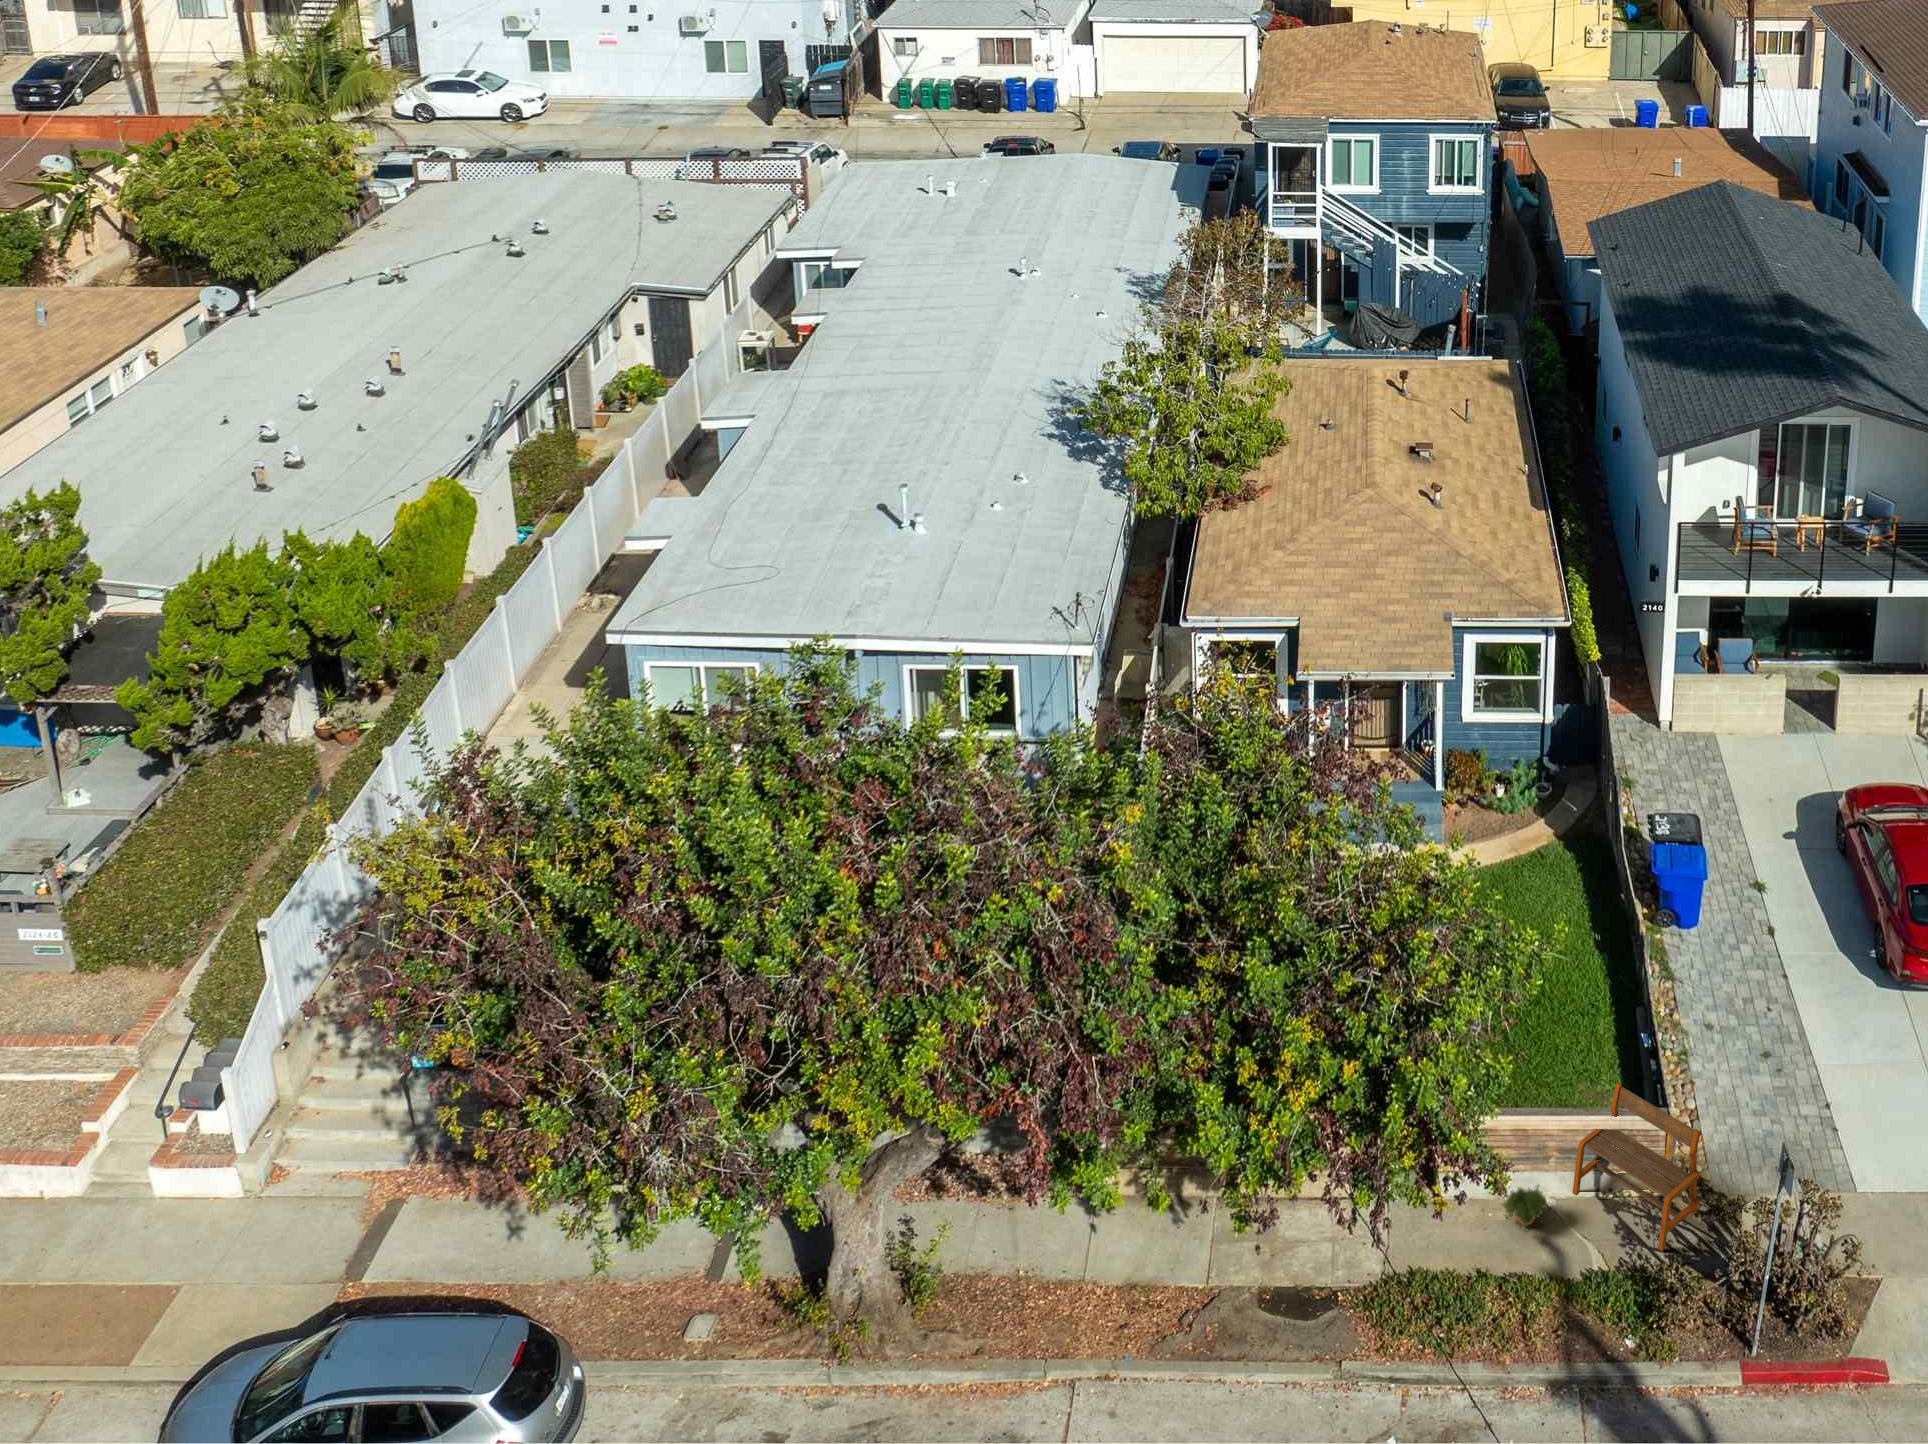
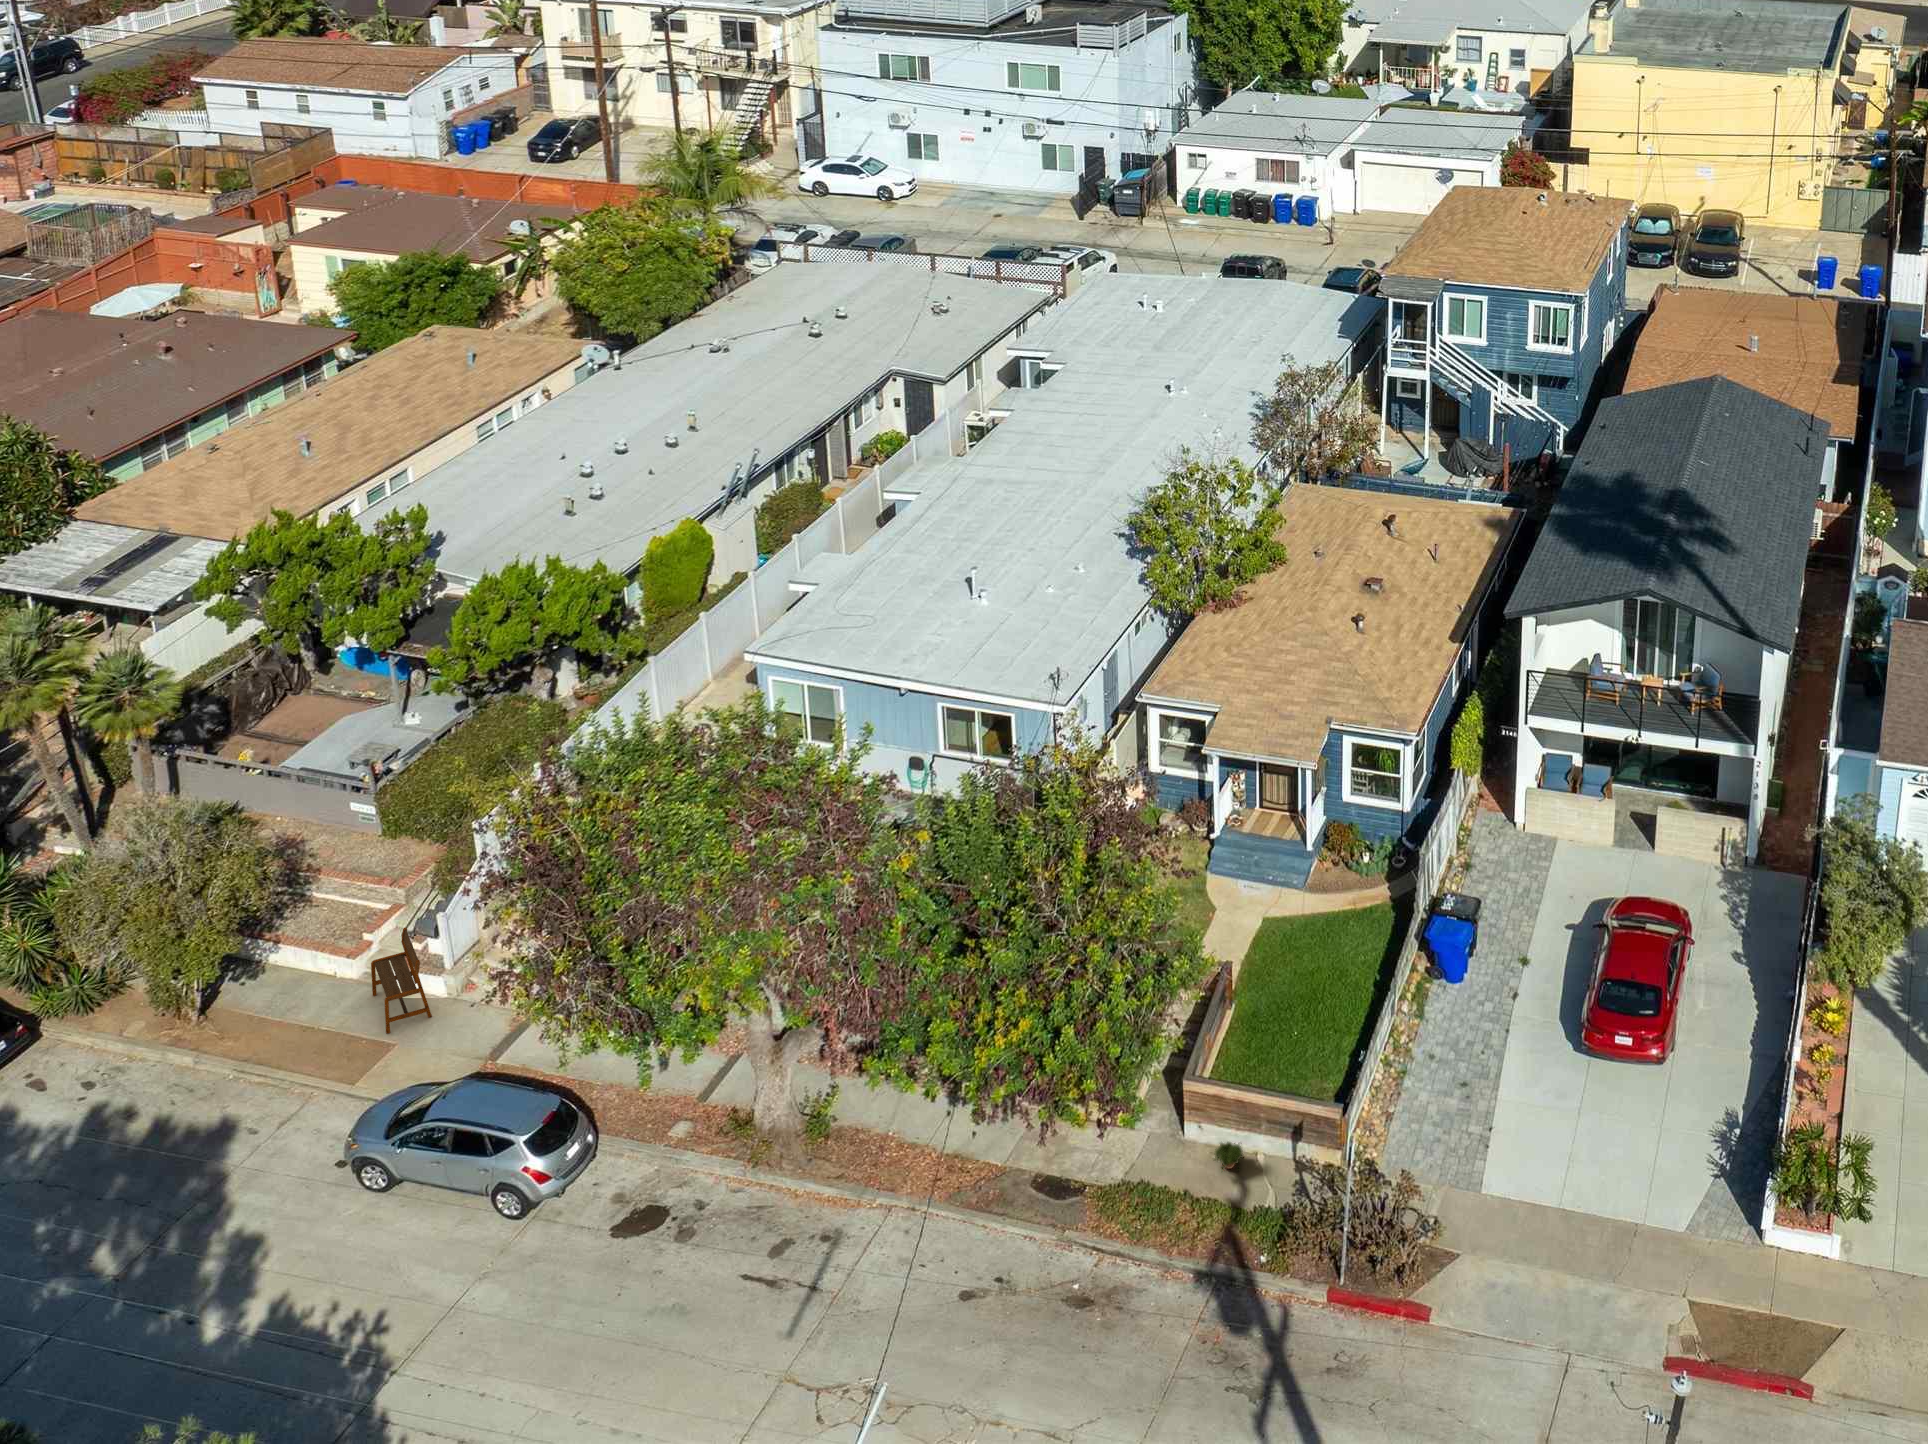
bench: present [1572,1083,1701,1251] -> present [371,928,432,1034]

